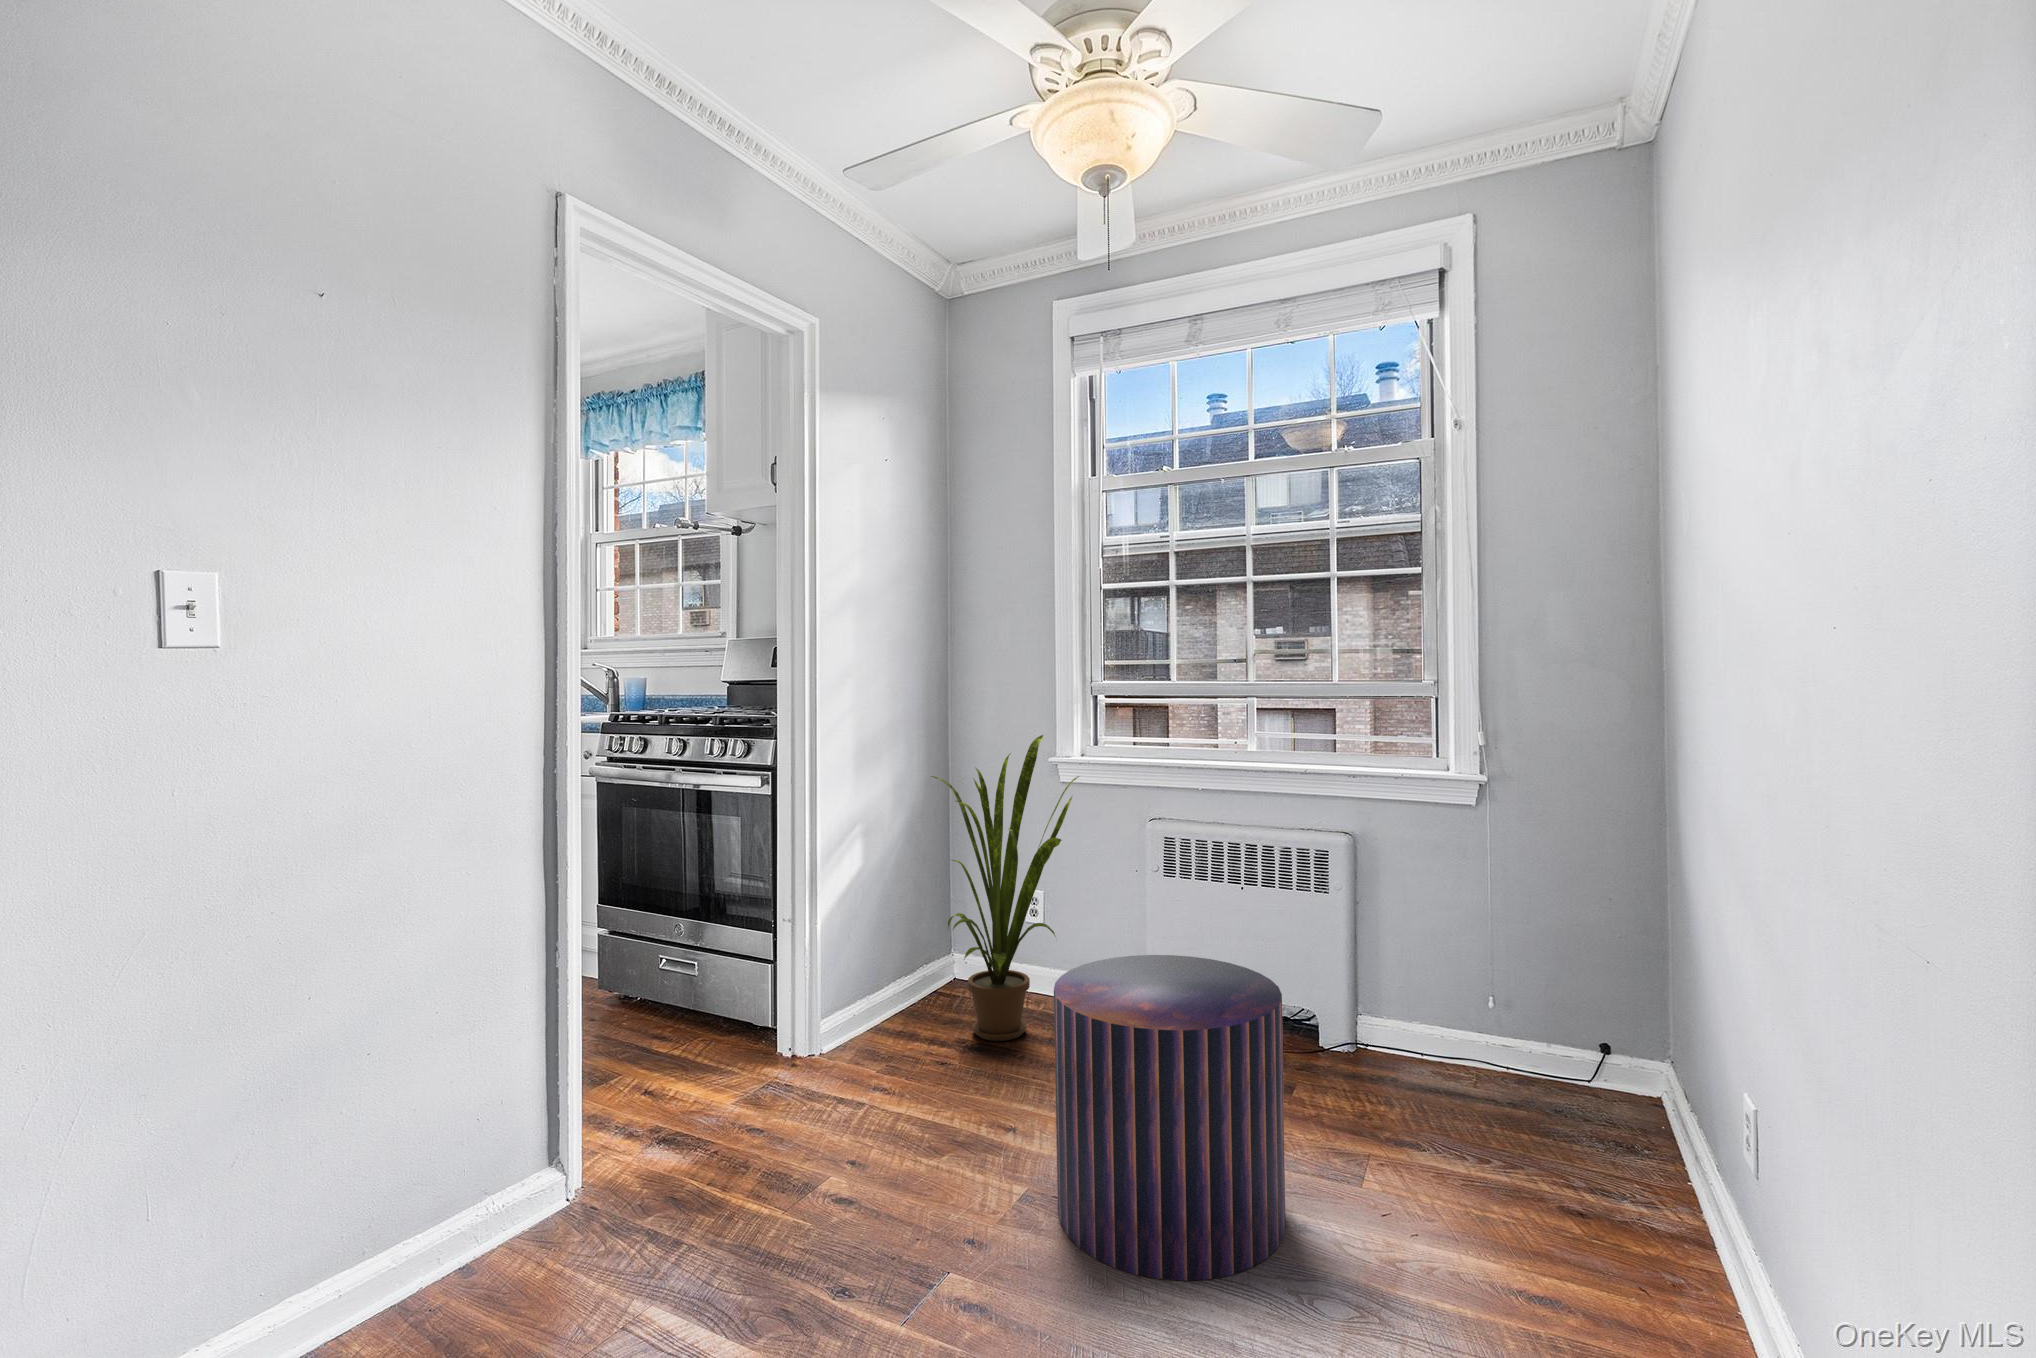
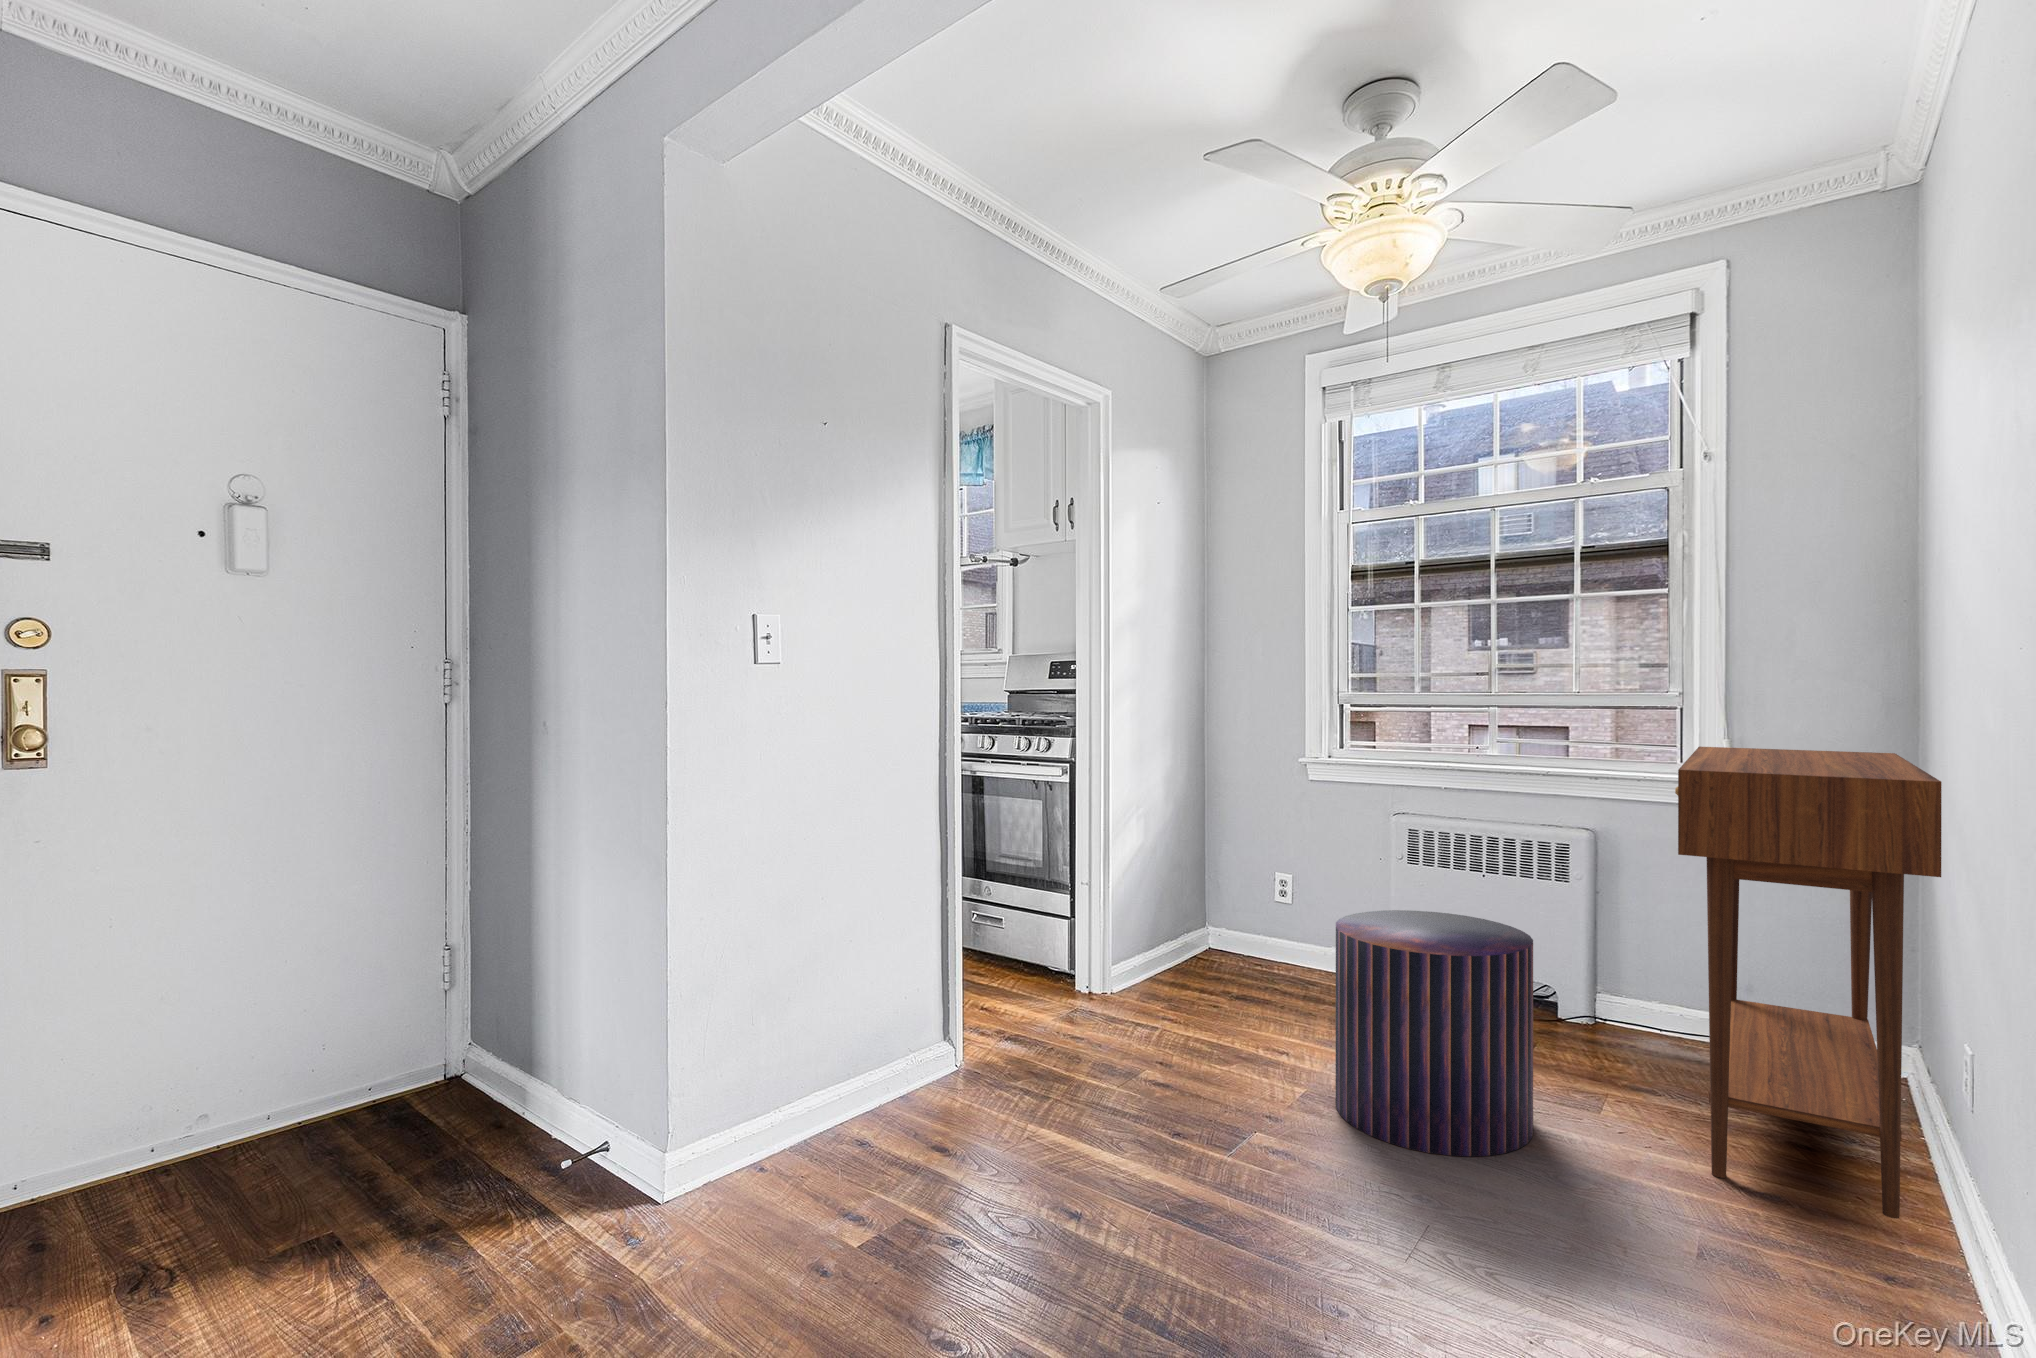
house plant: present [931,735,1079,1041] -> none [1199,732,1339,994]
console table: none [1441,744,1733,1319] -> present [1675,747,1942,1219]

